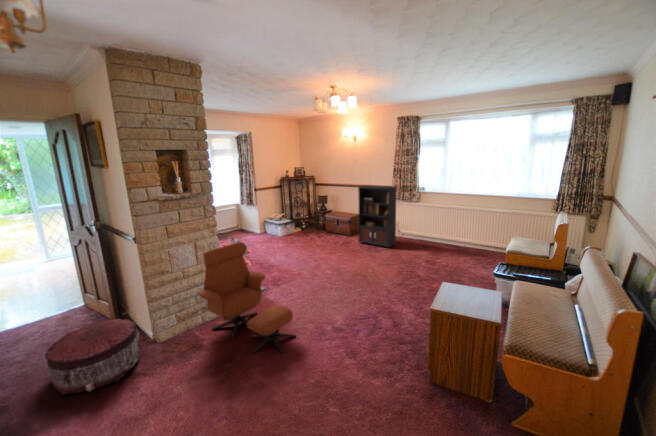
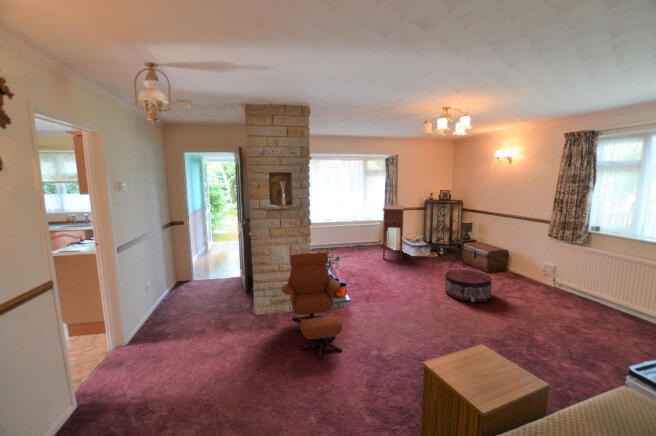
console table: none [241,184,273,245] -> present [383,205,404,260]
bookcase: present [358,185,396,247] -> none [492,216,568,298]
pouf: present [45,319,140,395] -> present [445,269,492,302]

